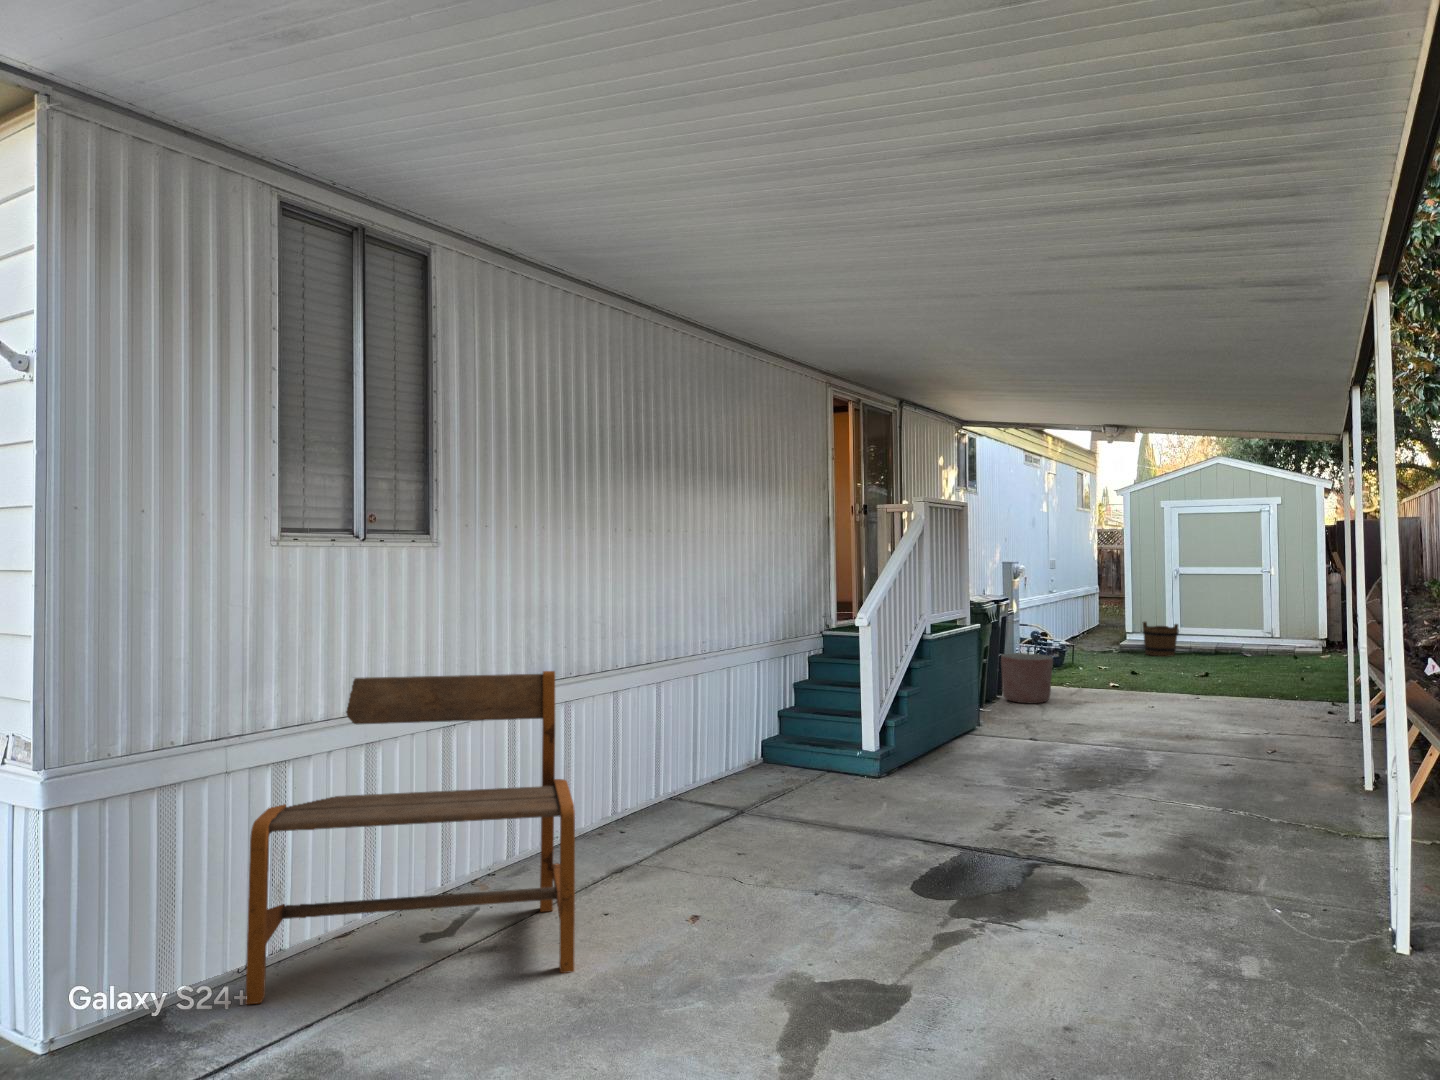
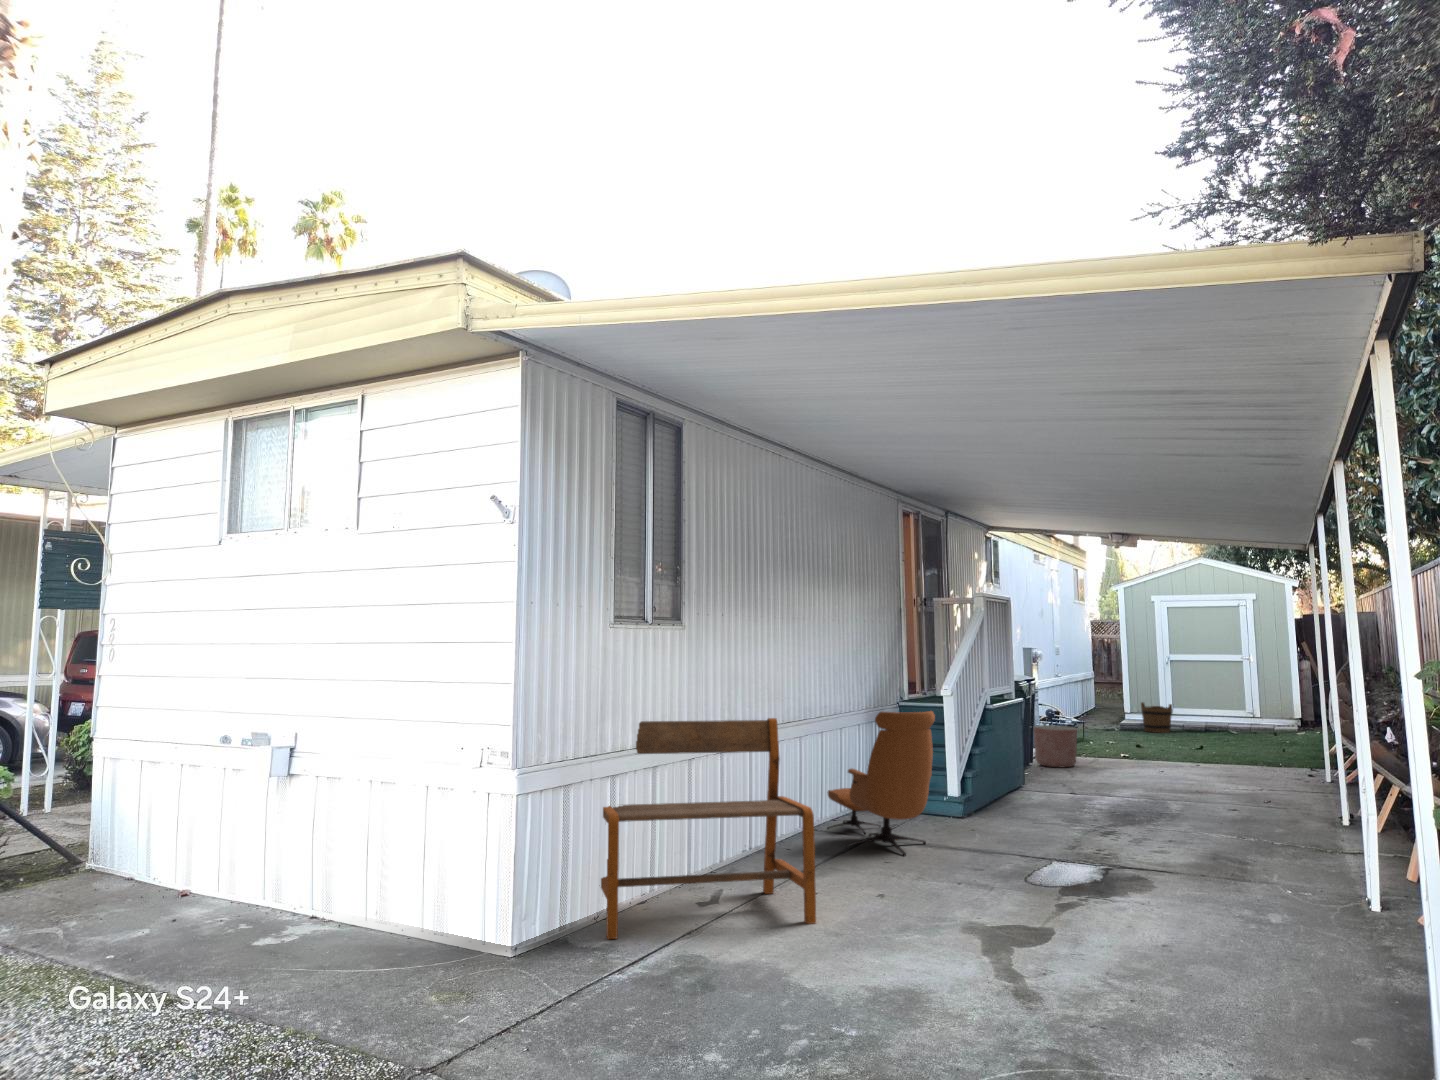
lounge chair: none [694,653,816,843] -> present [827,711,935,856]

